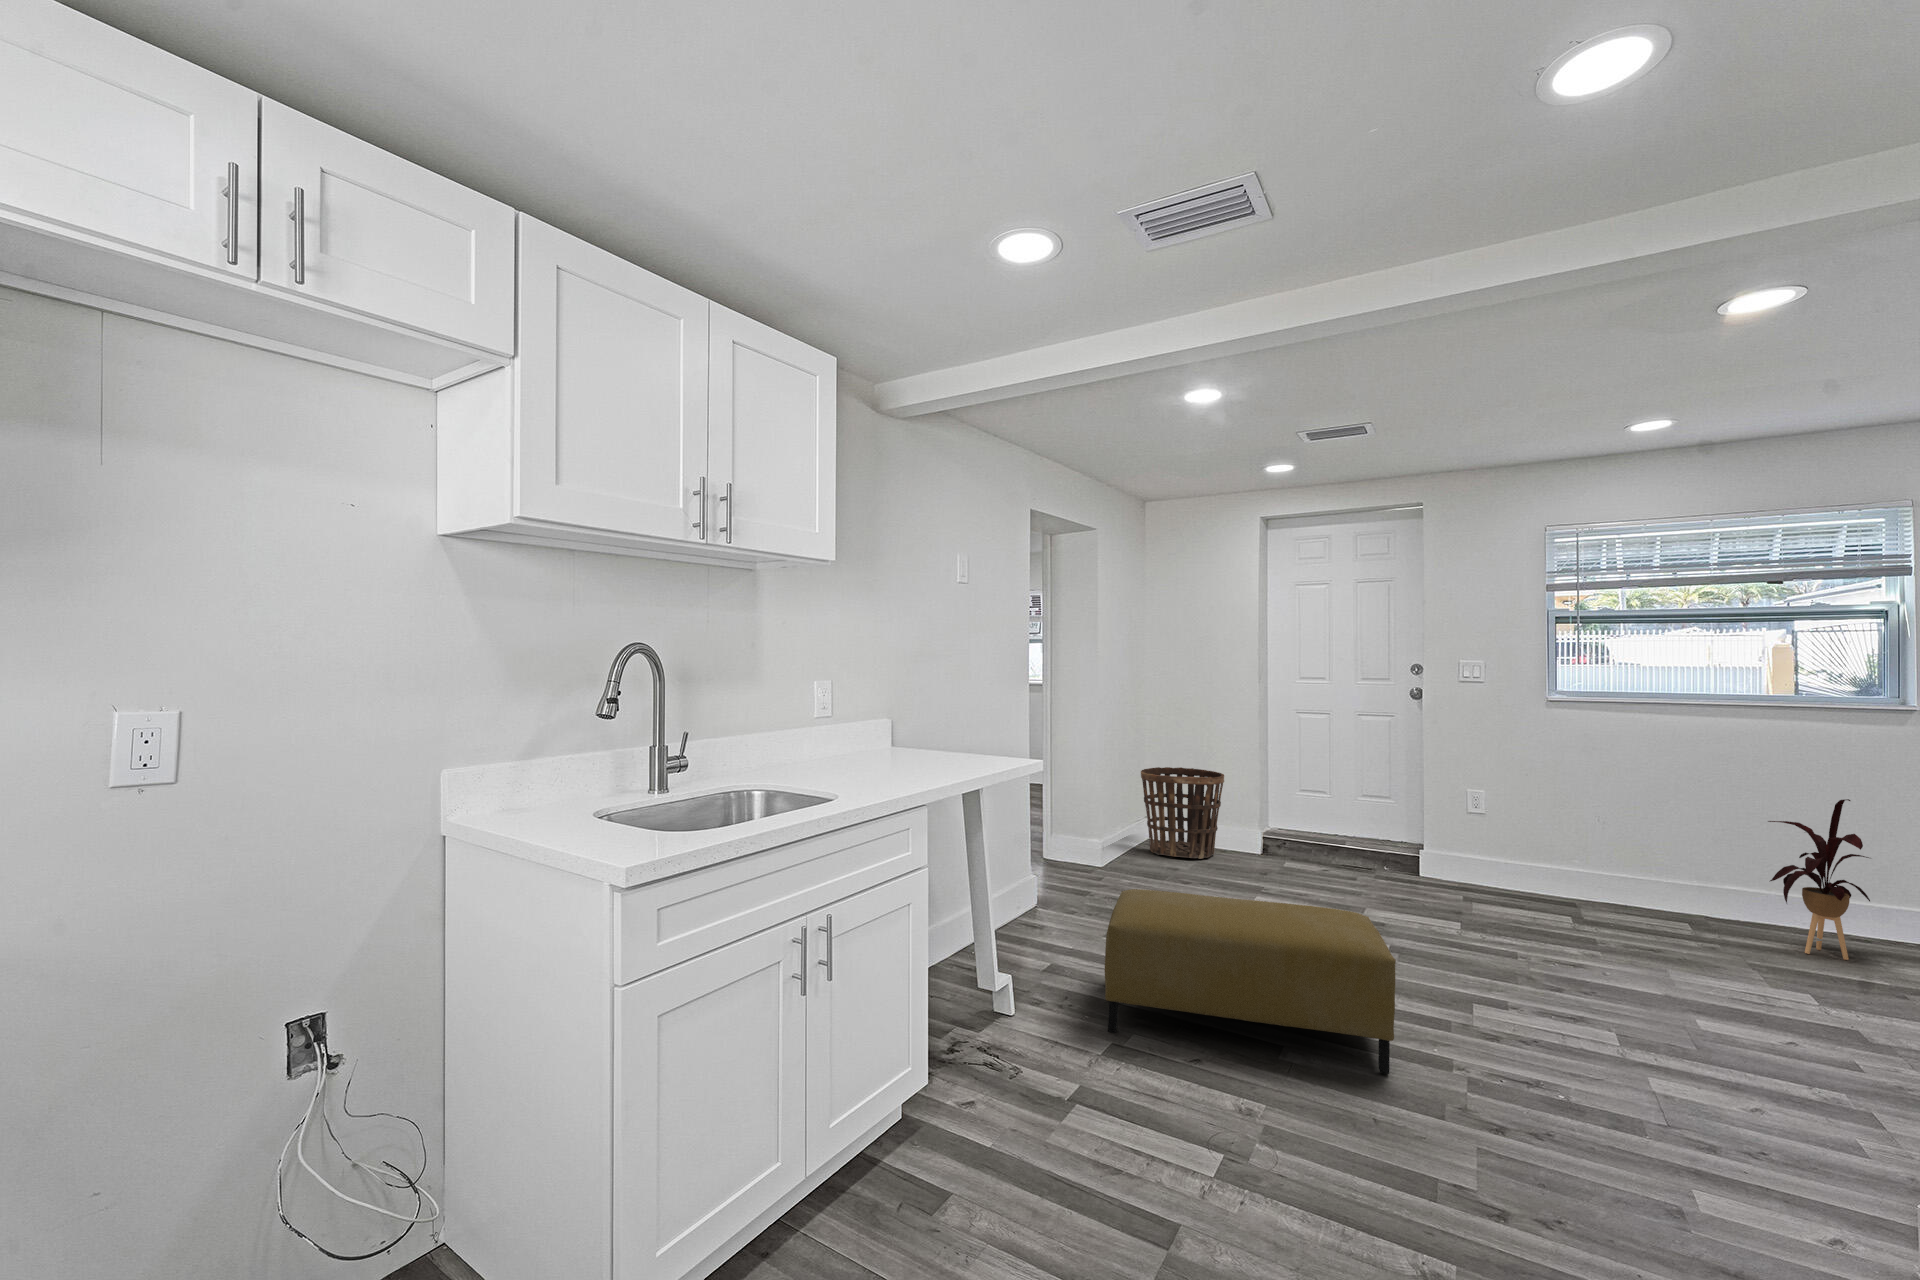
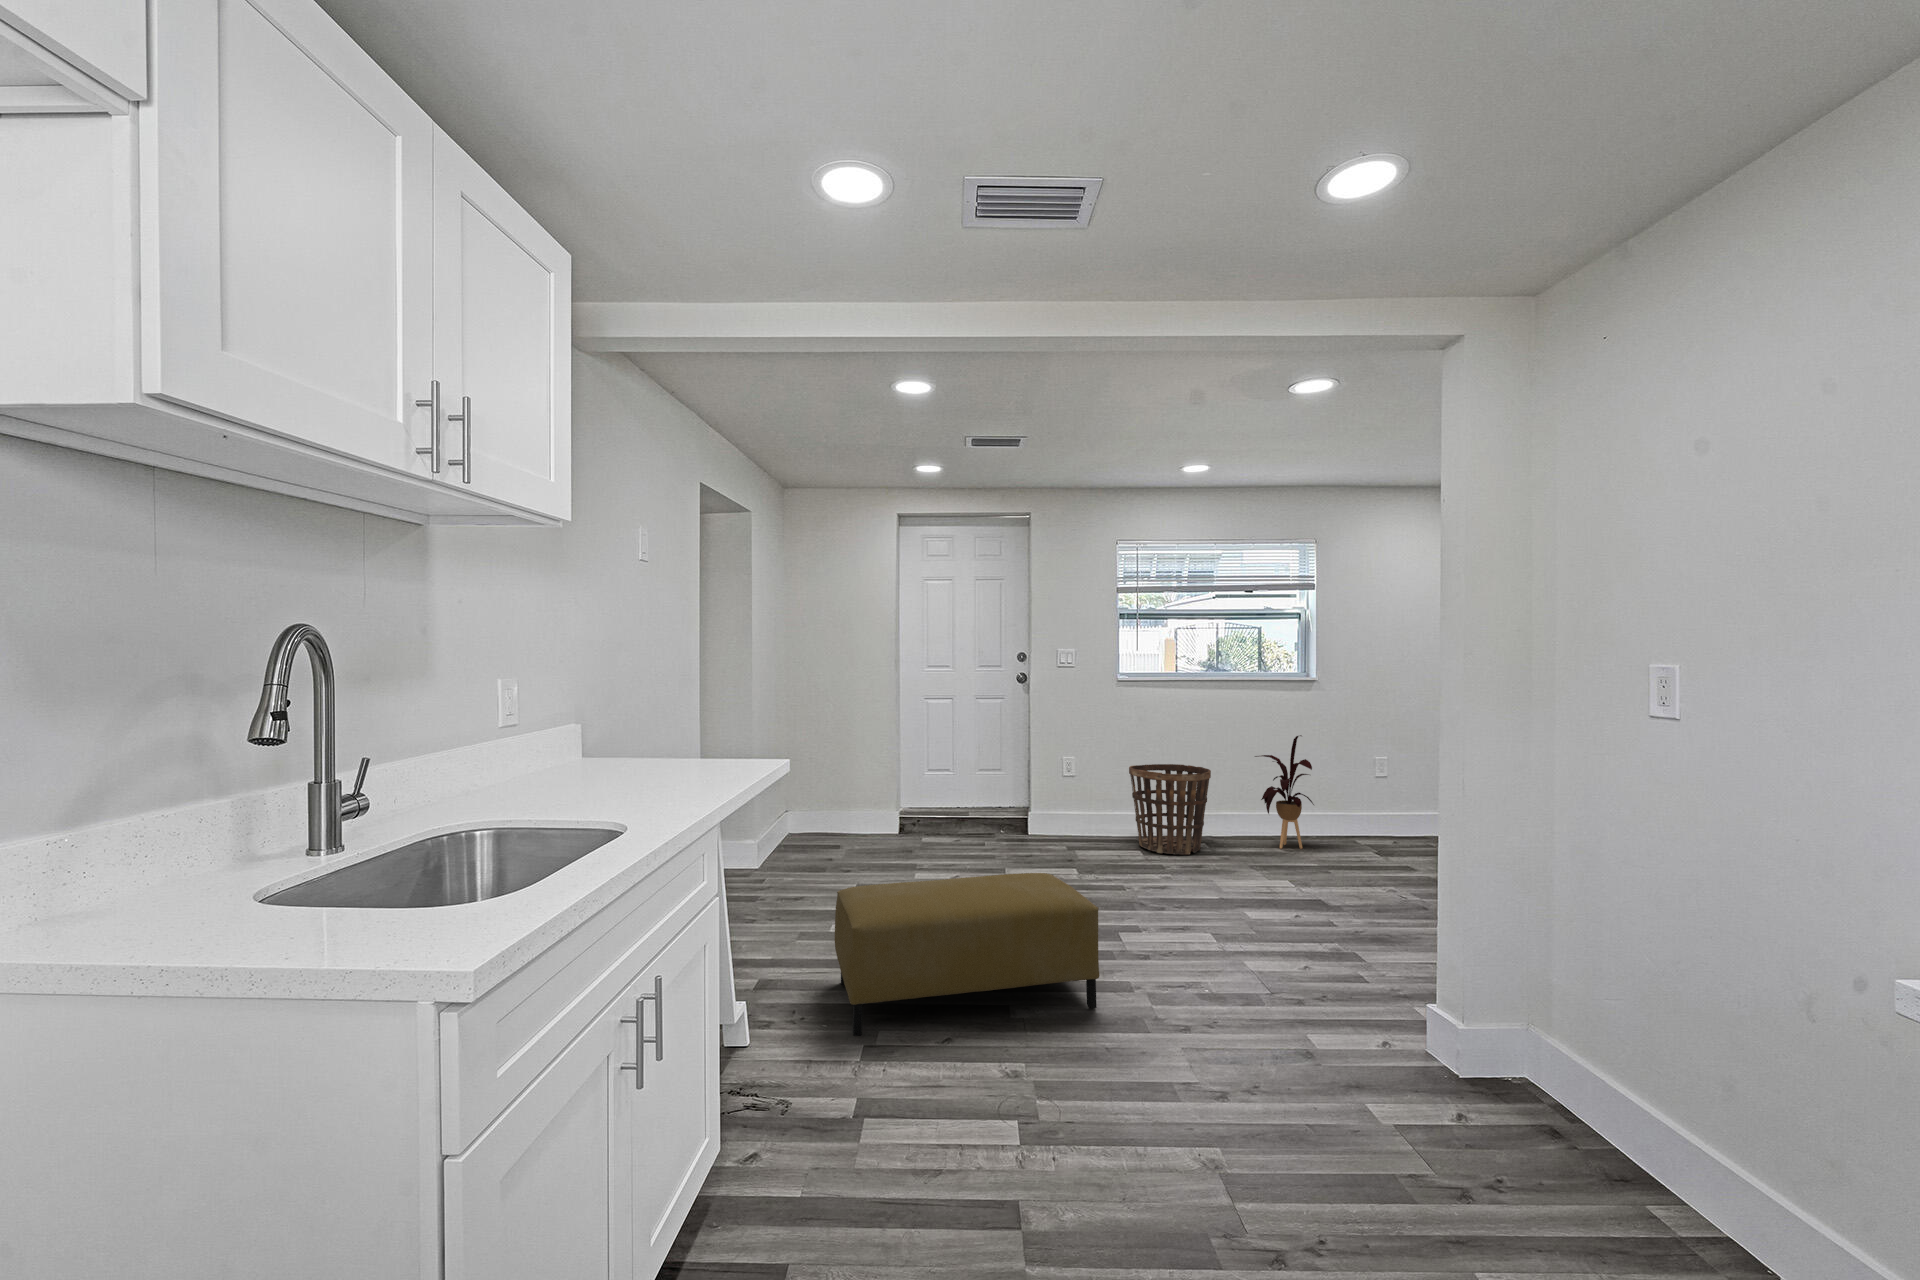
basket: present [1141,767,1224,859] -> present [1129,764,1211,854]

